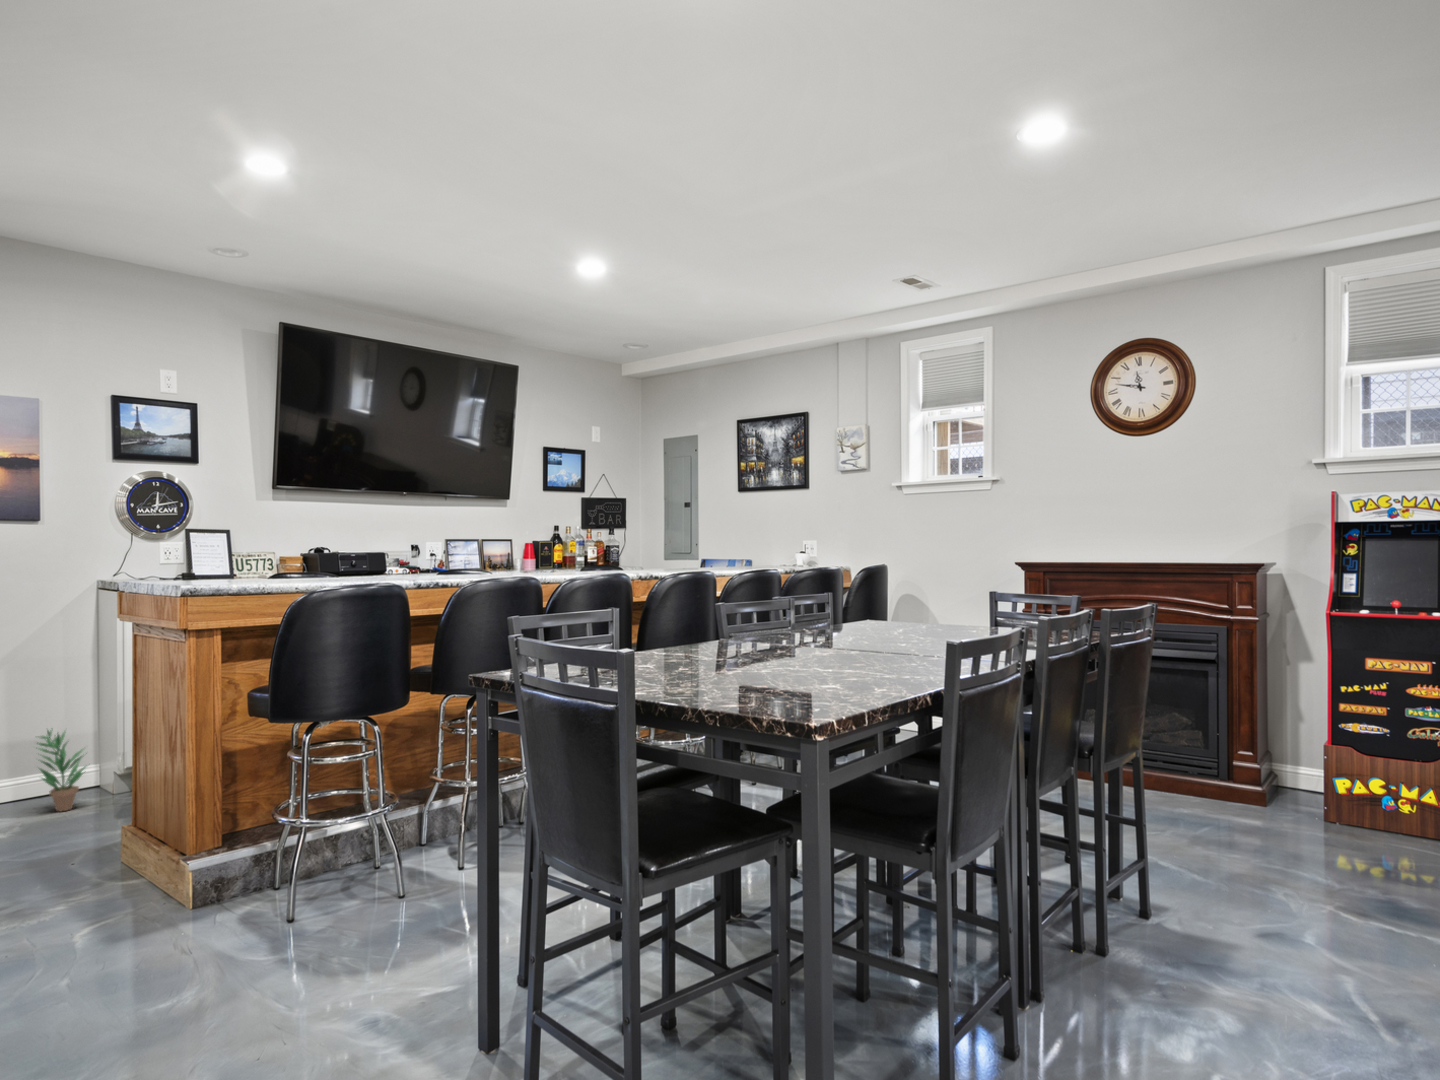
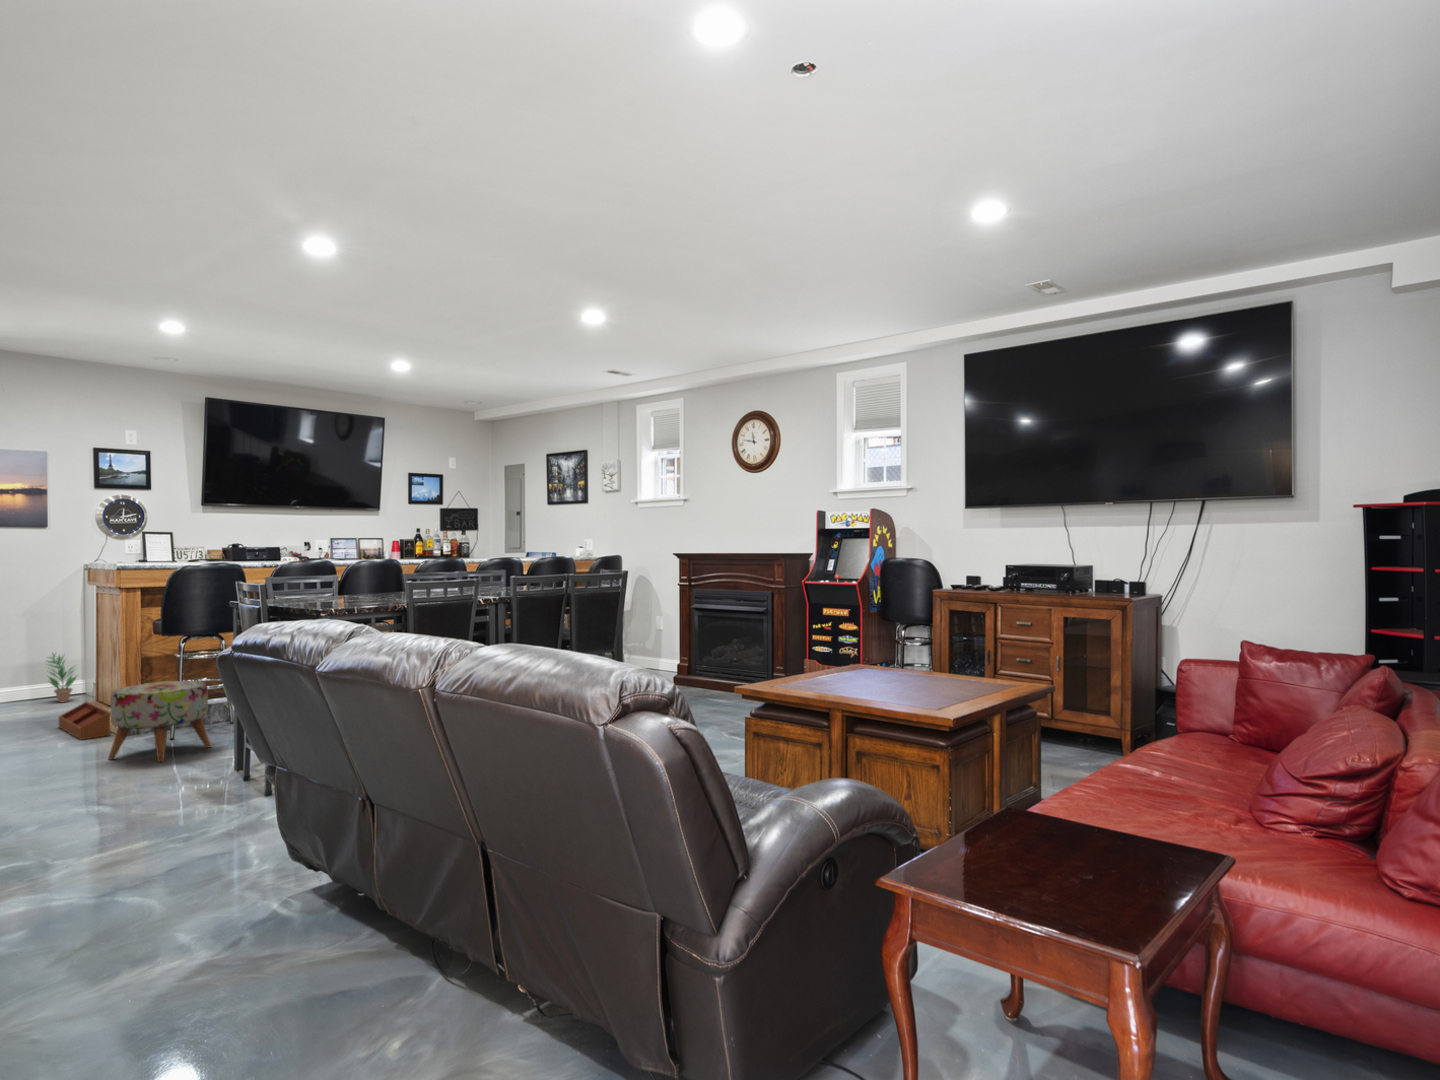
ottoman: none [196,816,386,1010] -> present [108,681,211,762]
storage bin: none [71,831,174,924] -> present [59,702,111,740]

